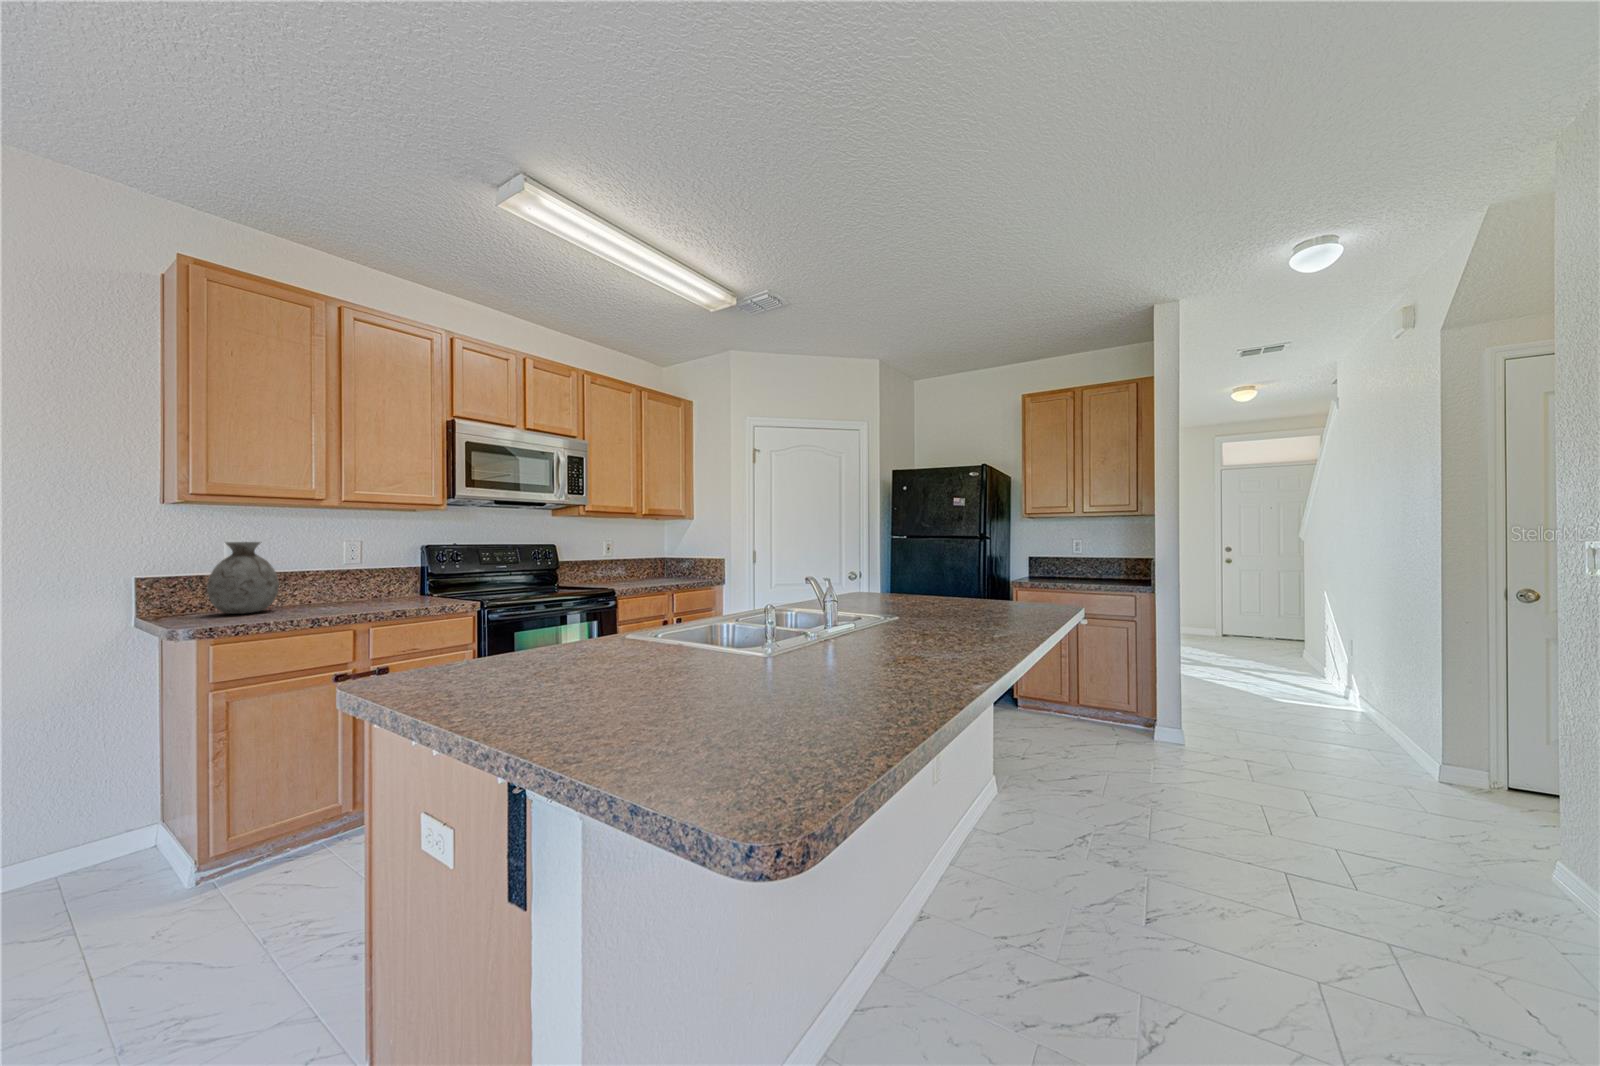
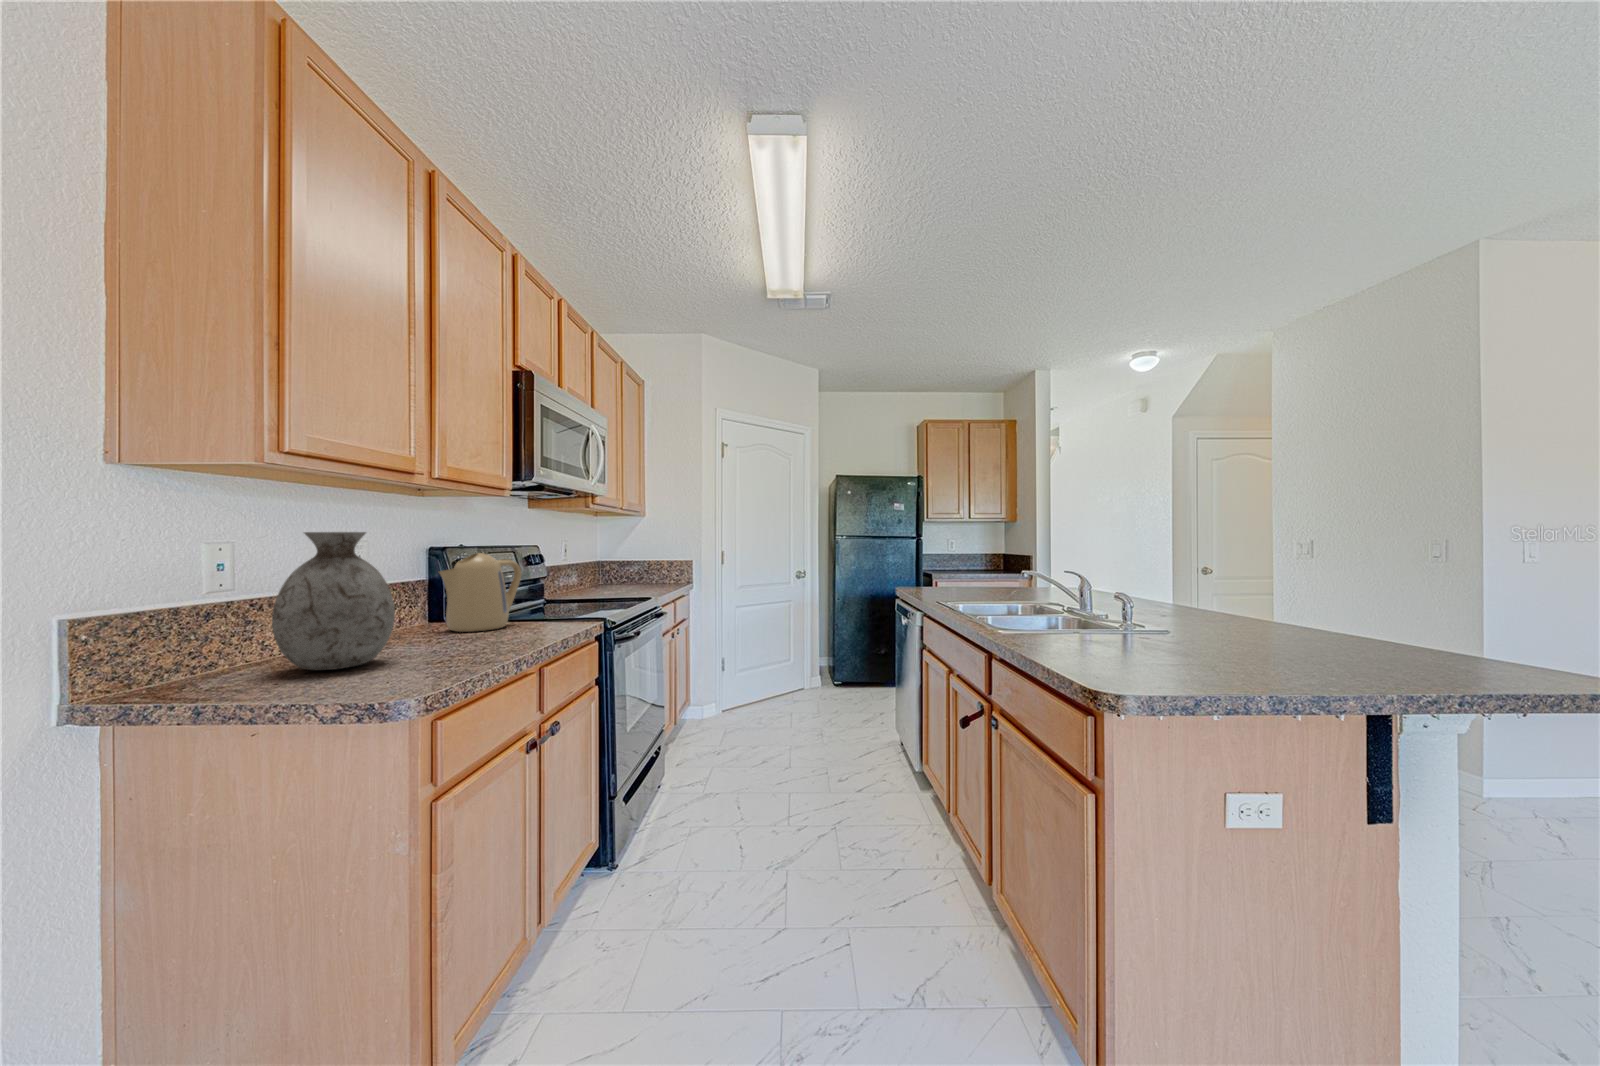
kettle: none [379,551,435,601] -> present [439,553,521,632]

